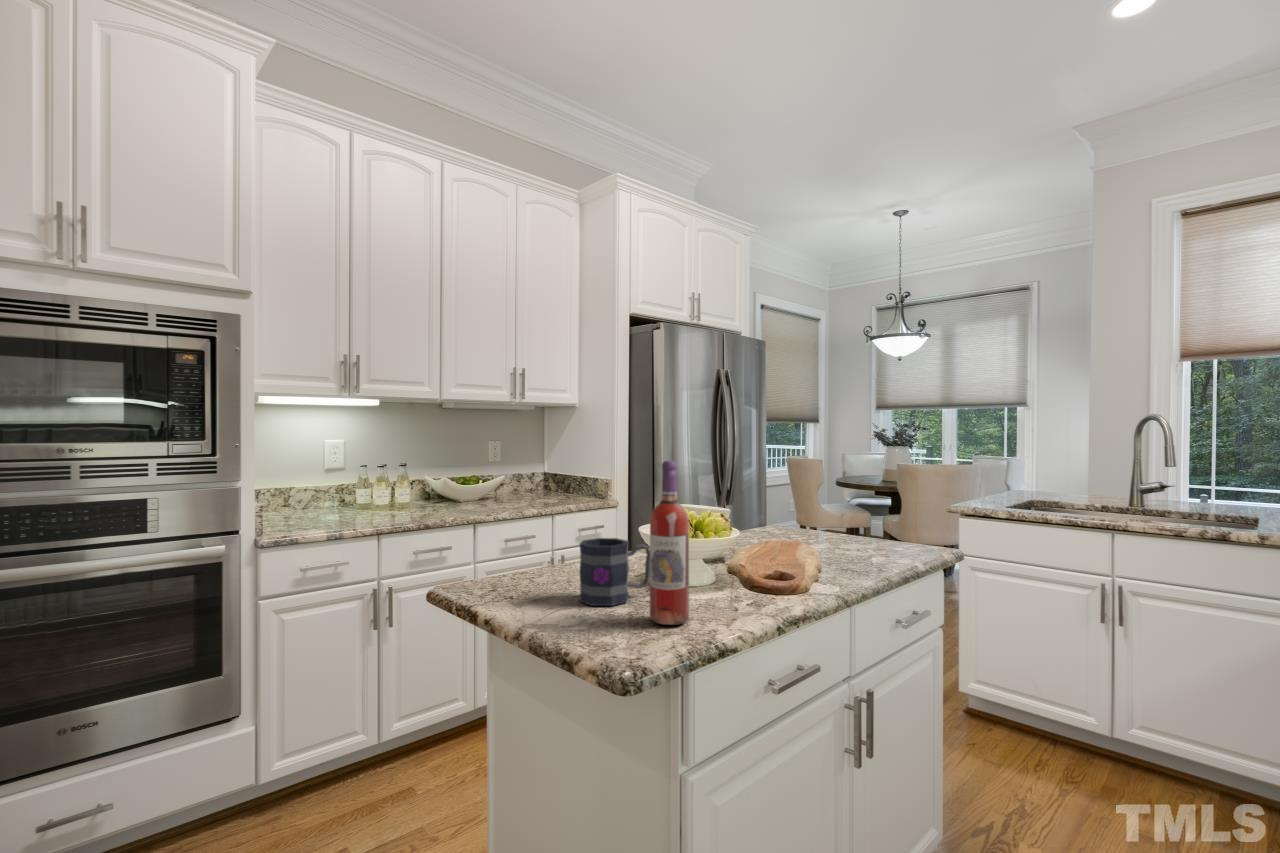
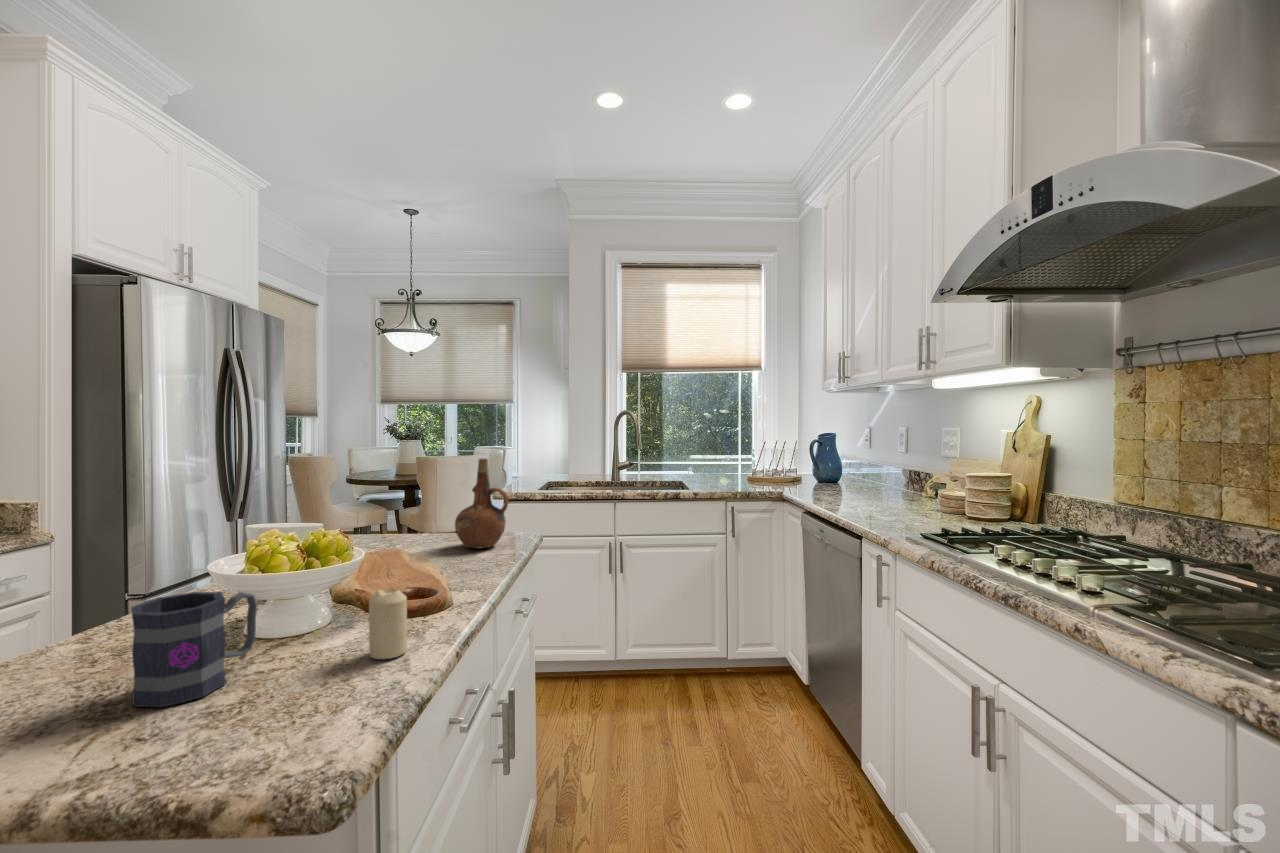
wine bottle: present [650,461,689,625] -> none [289,471,352,700]
ceramic pitcher: none [854,464,909,554] -> present [455,459,508,548]
candle: none [714,559,742,615] -> present [369,588,407,659]

